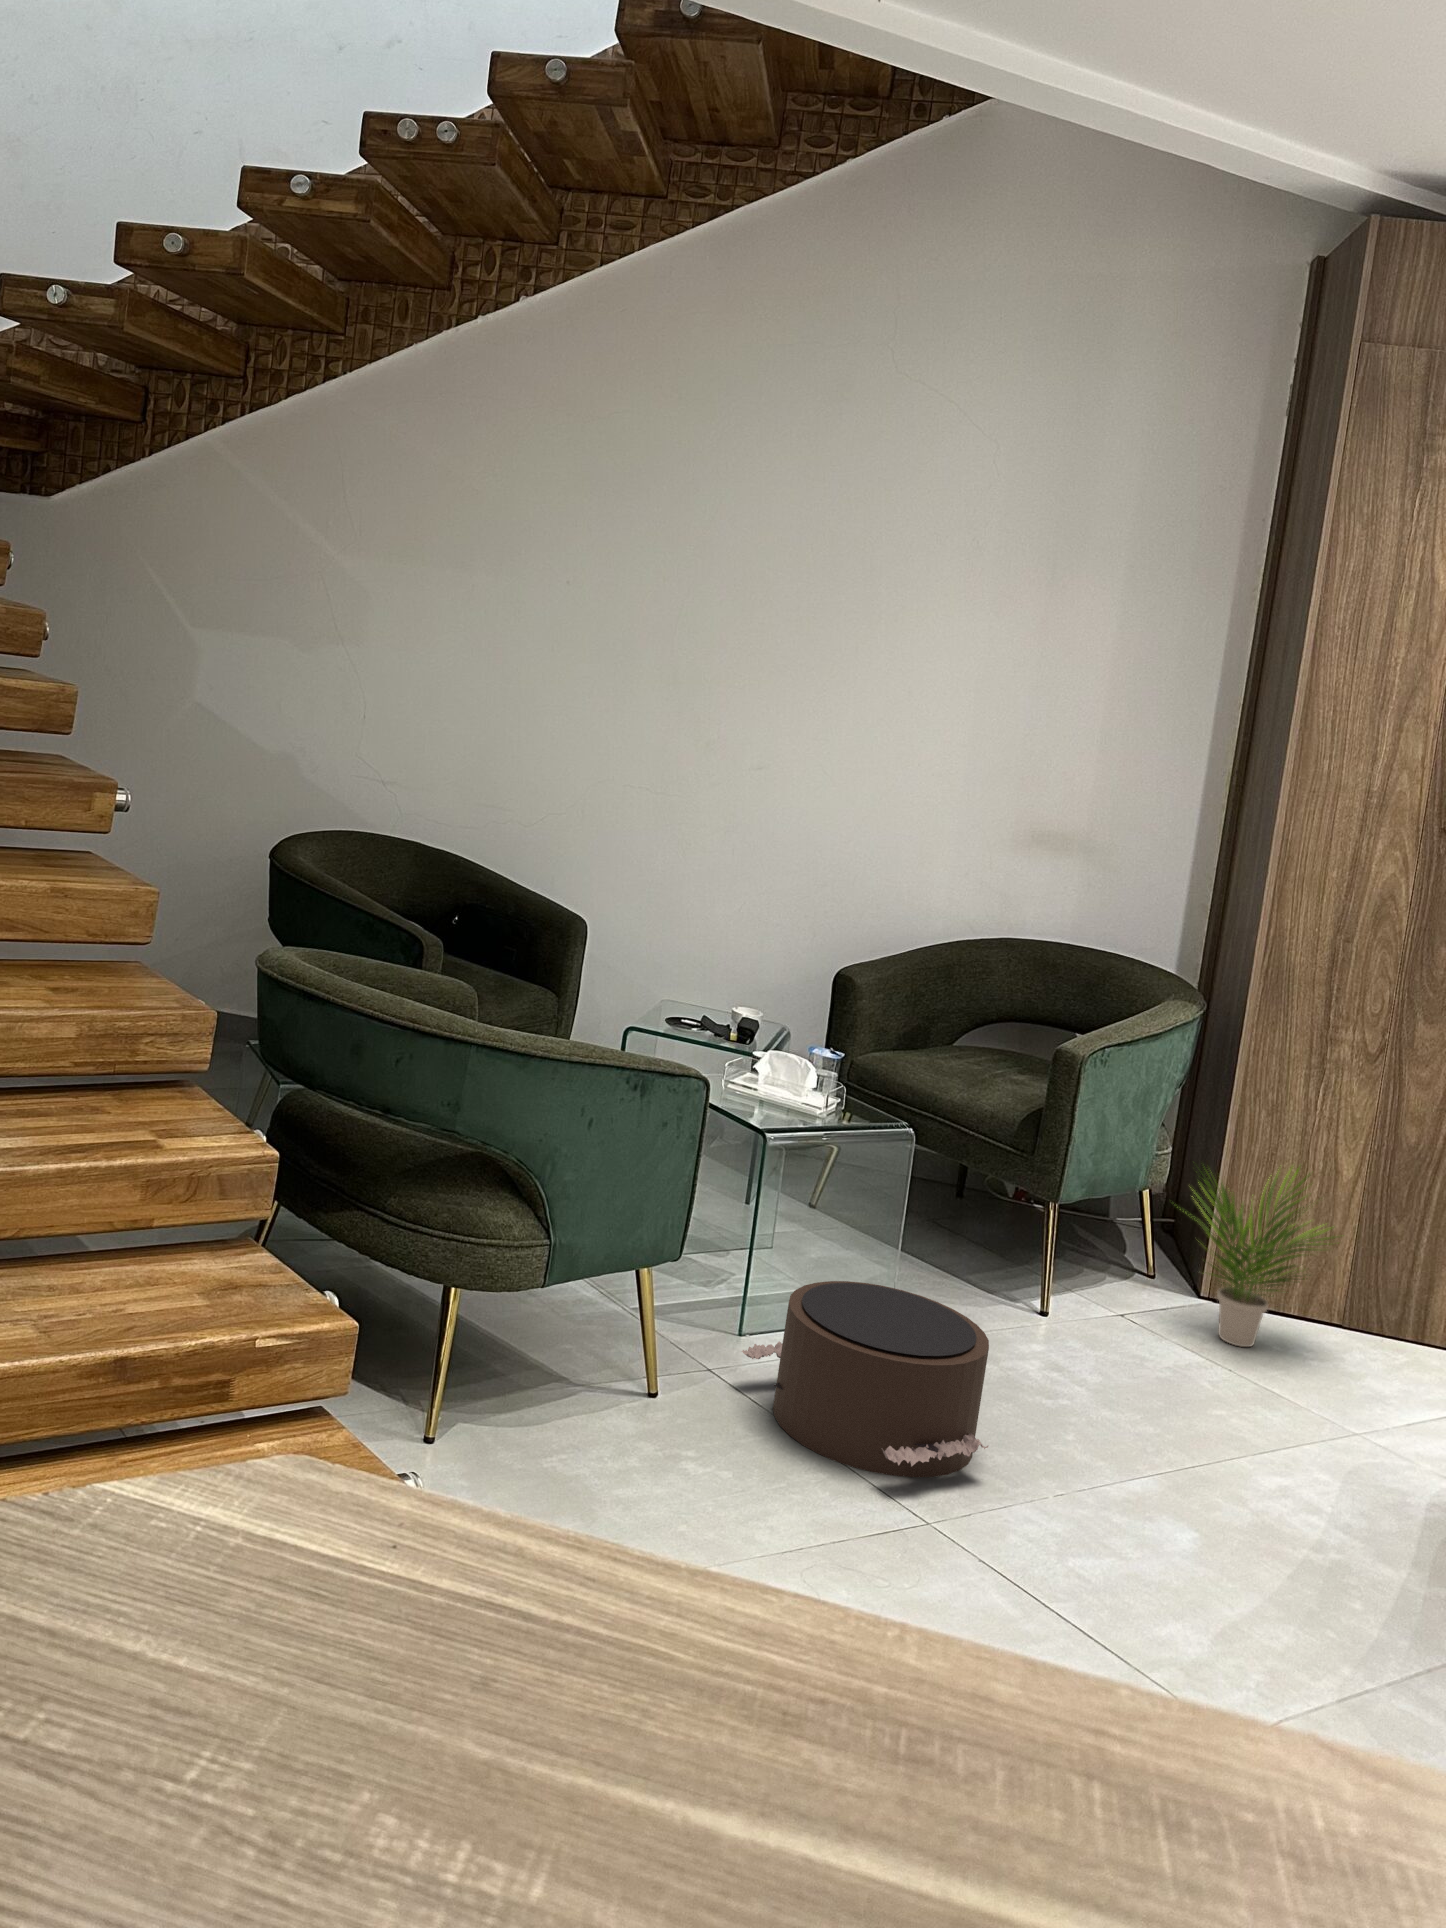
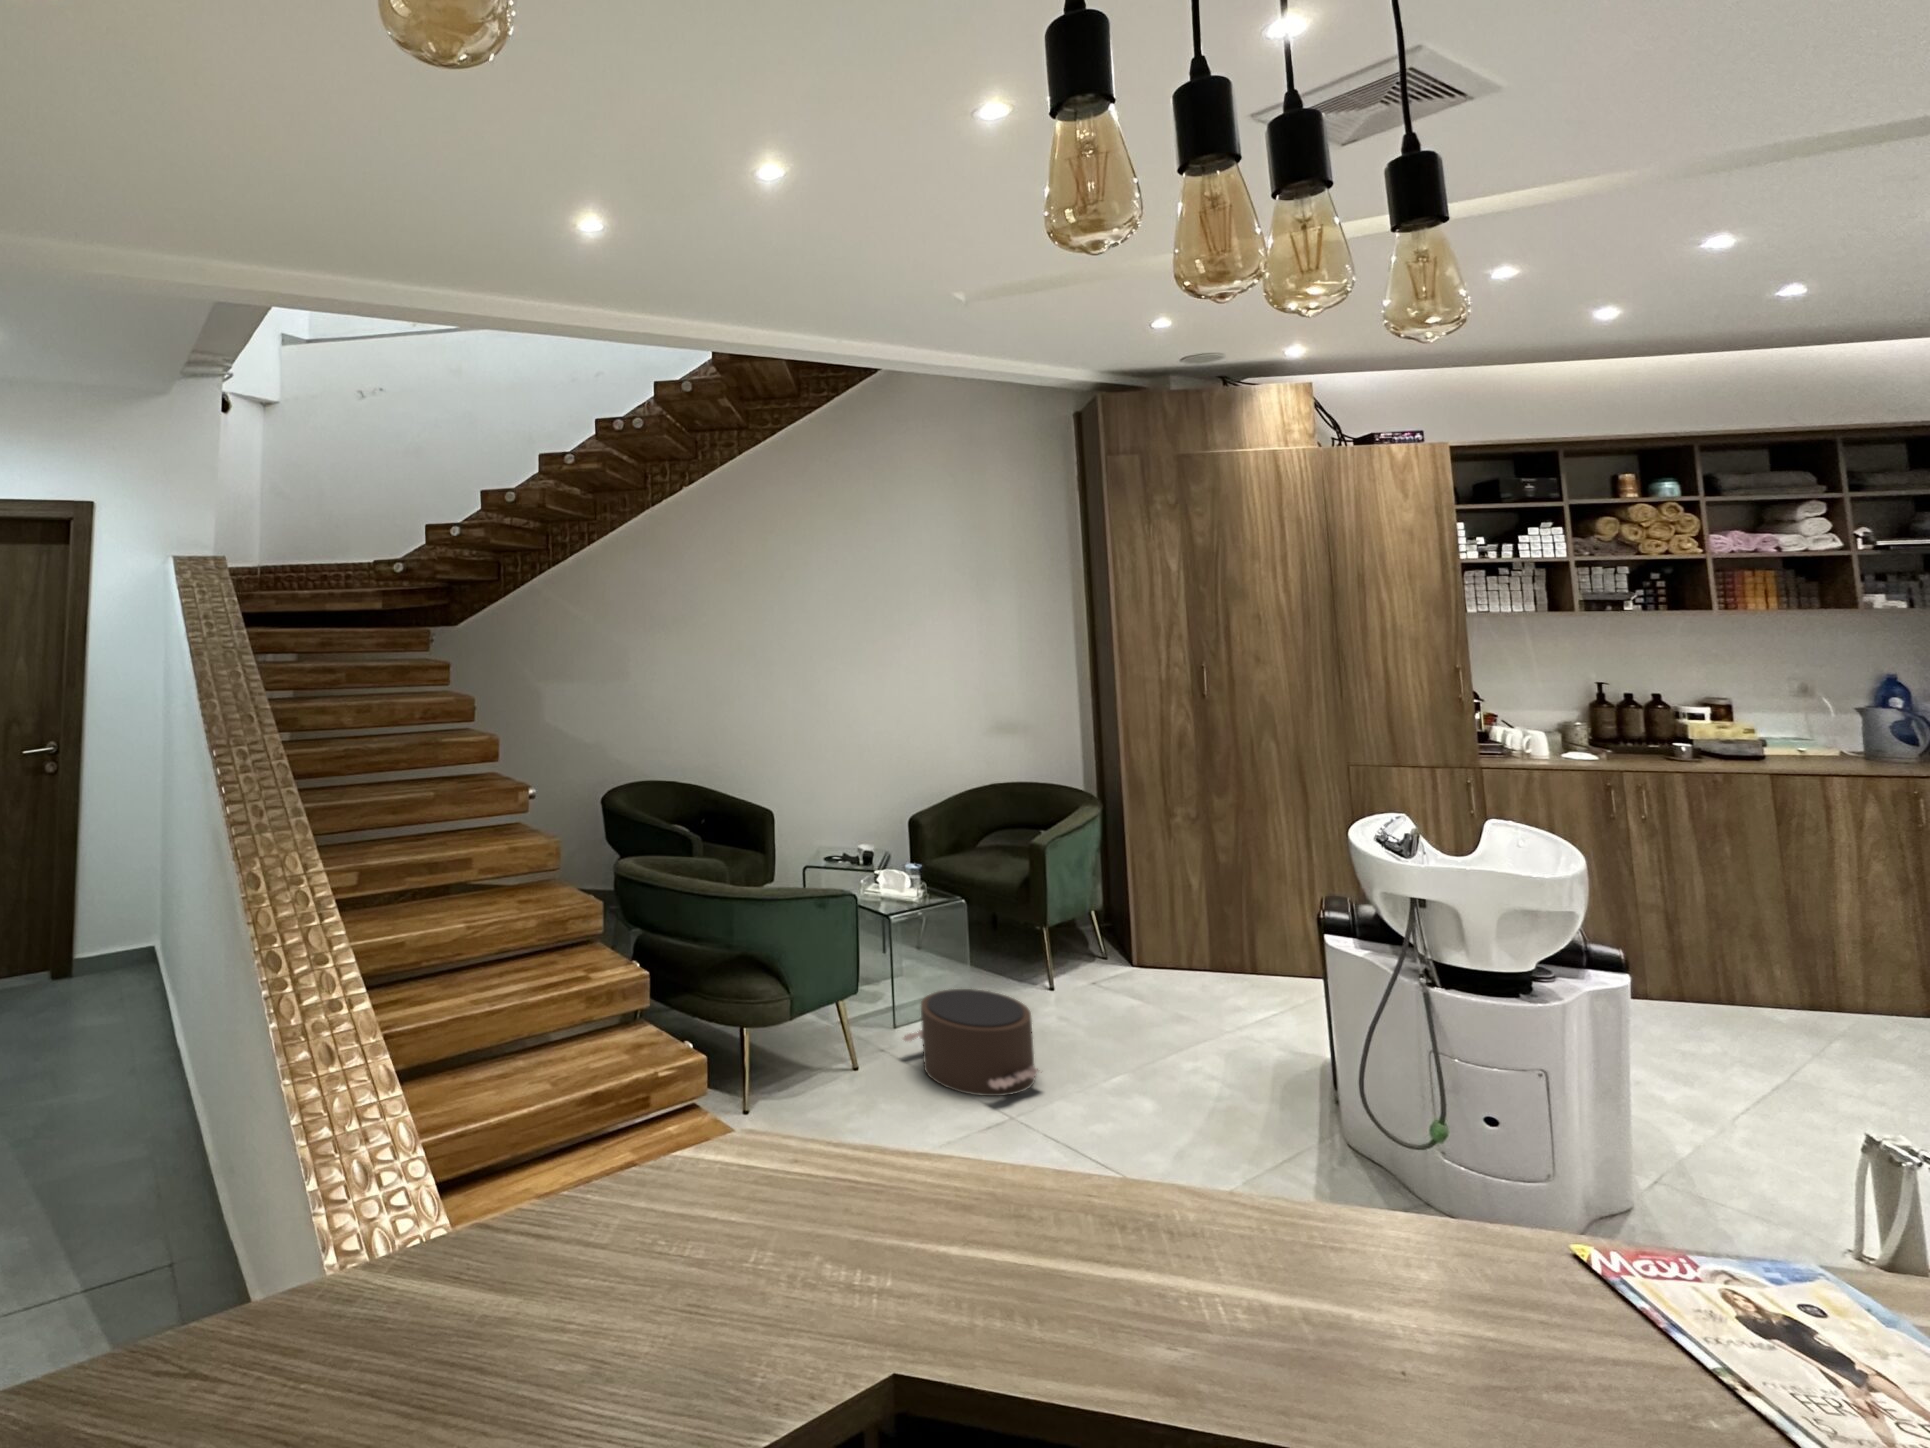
potted plant: present [1185,1168,1335,1347] -> none [1105,883,1205,991]

